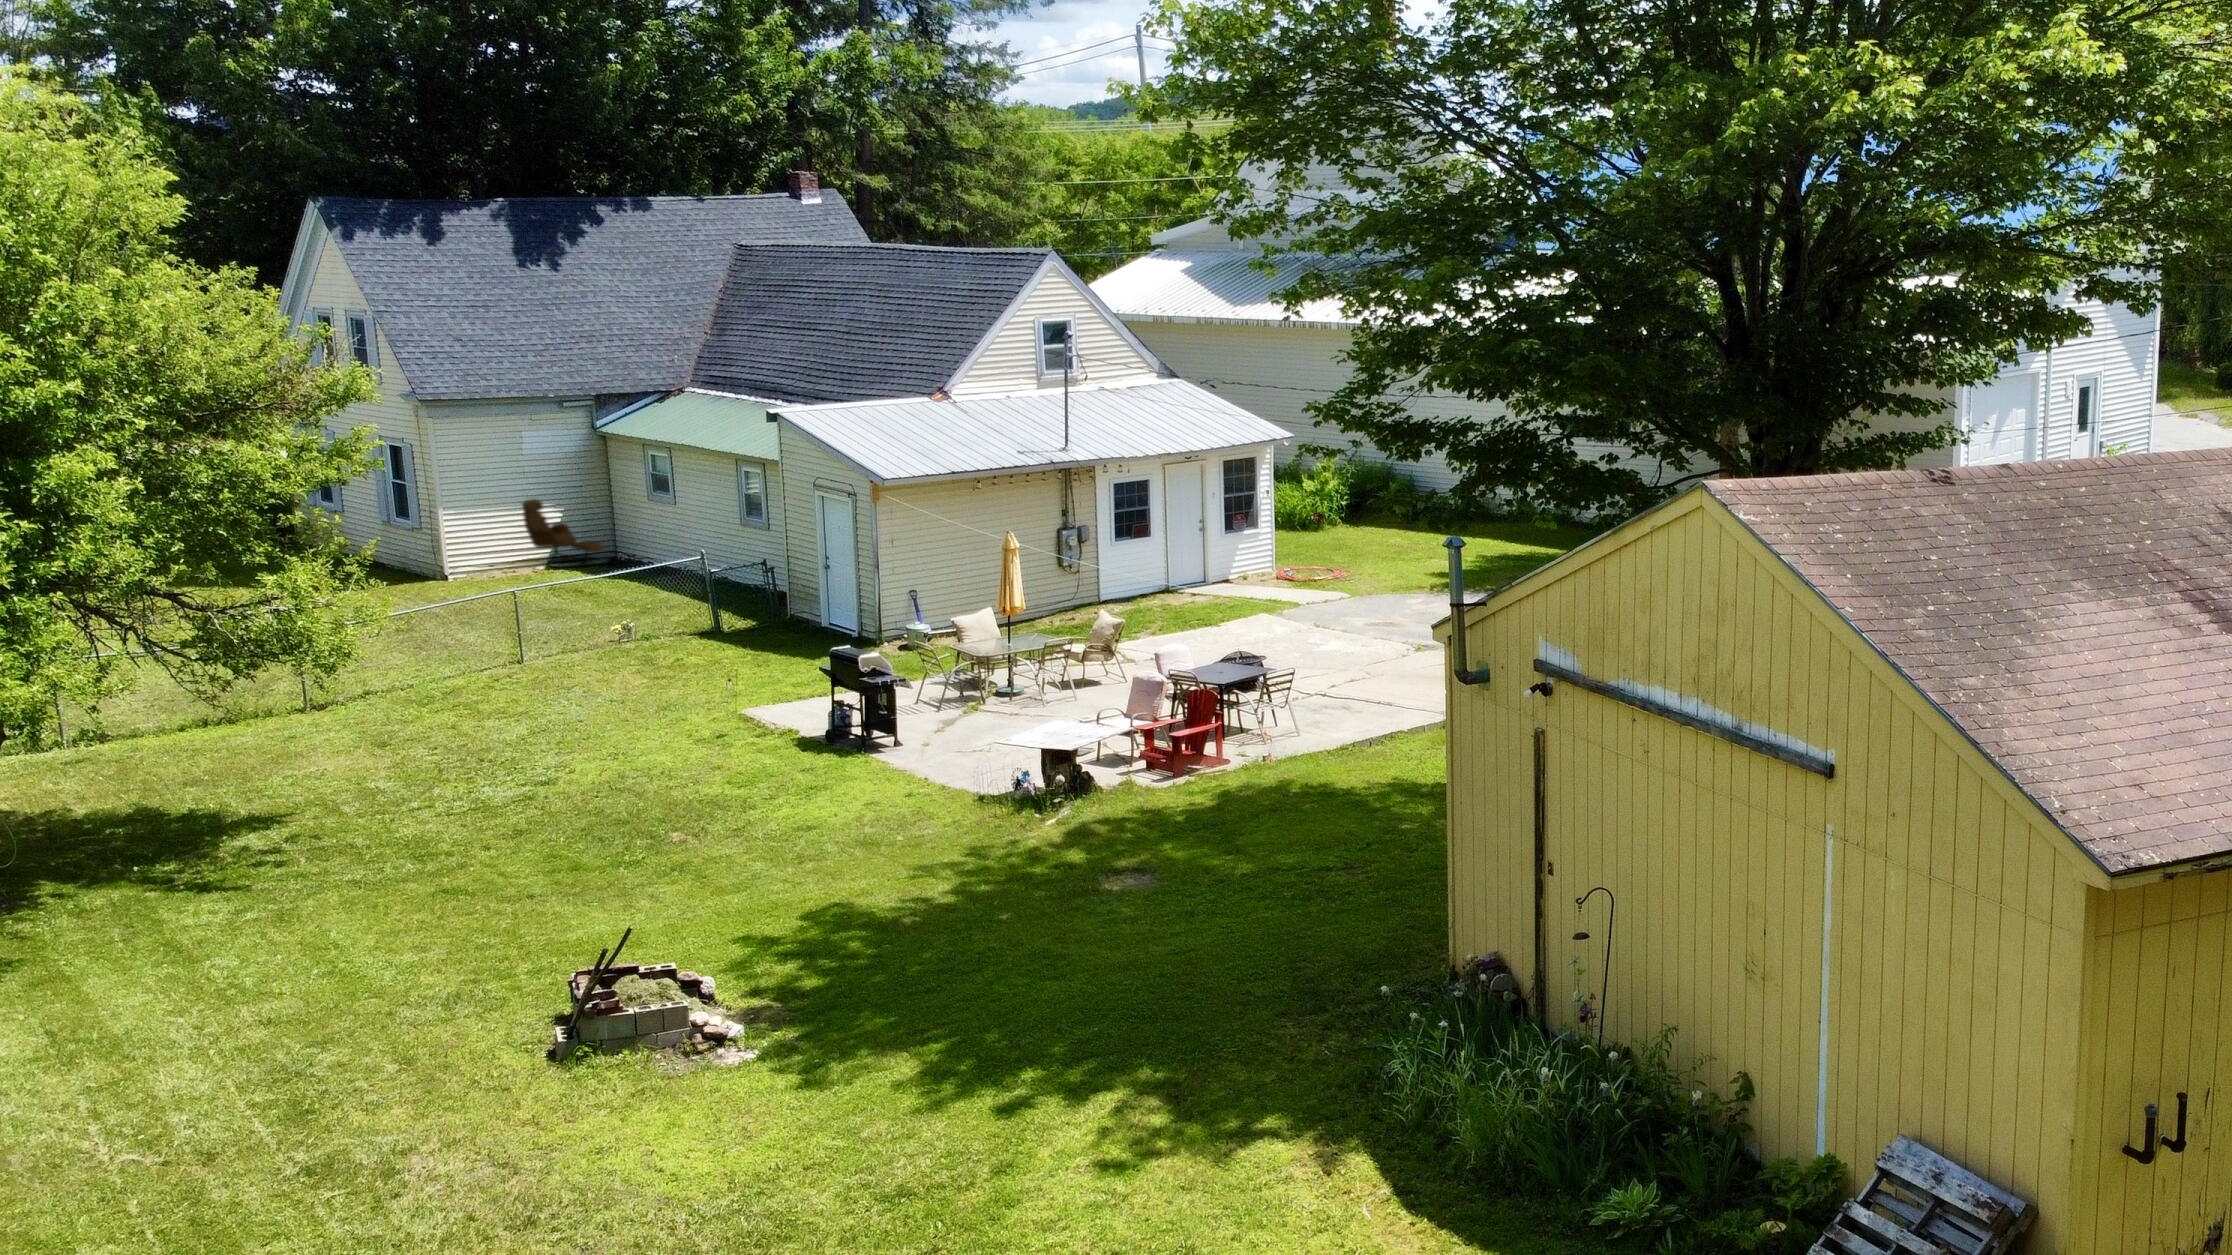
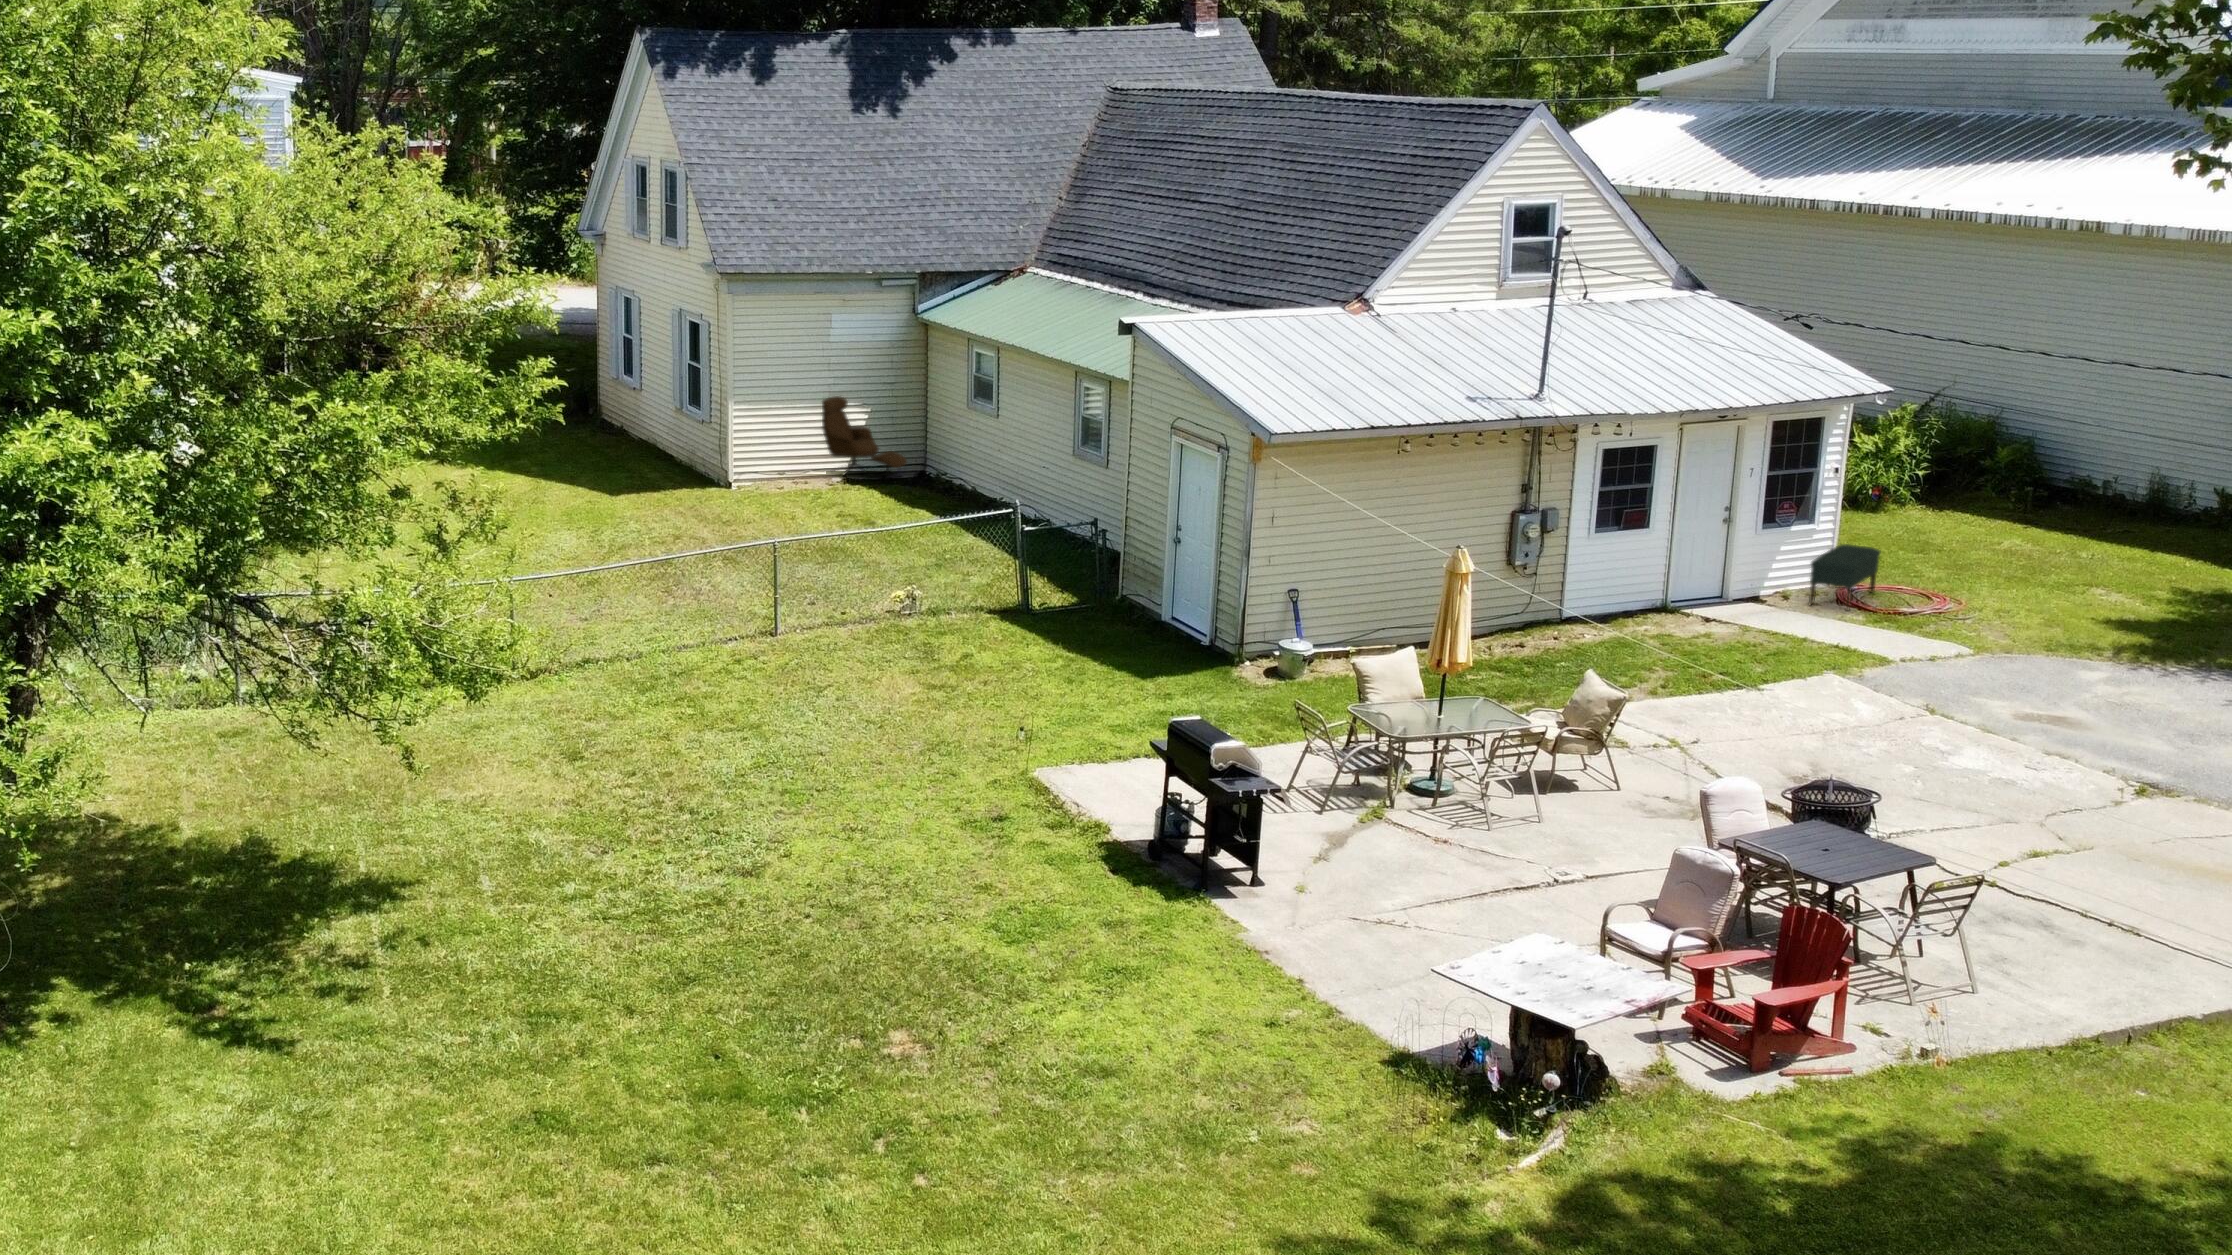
bench: none [1254,540,1298,580] -> present [1809,544,1881,610]

